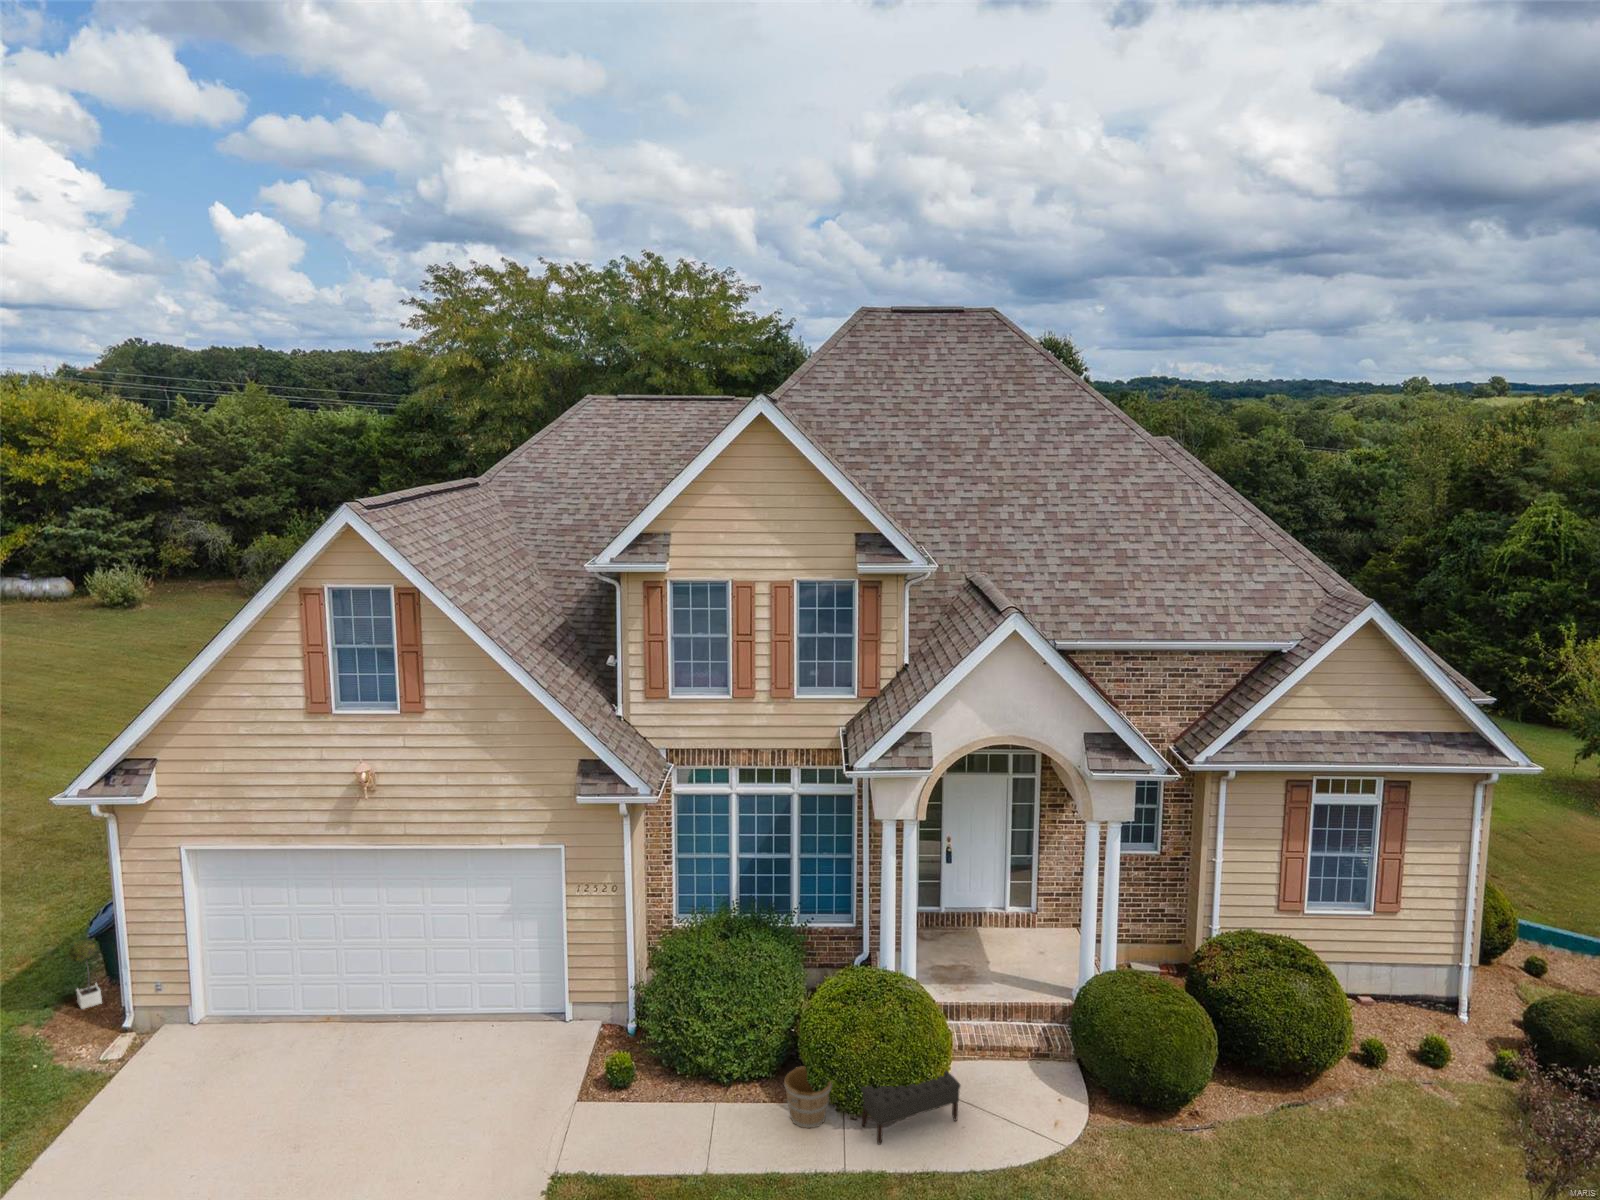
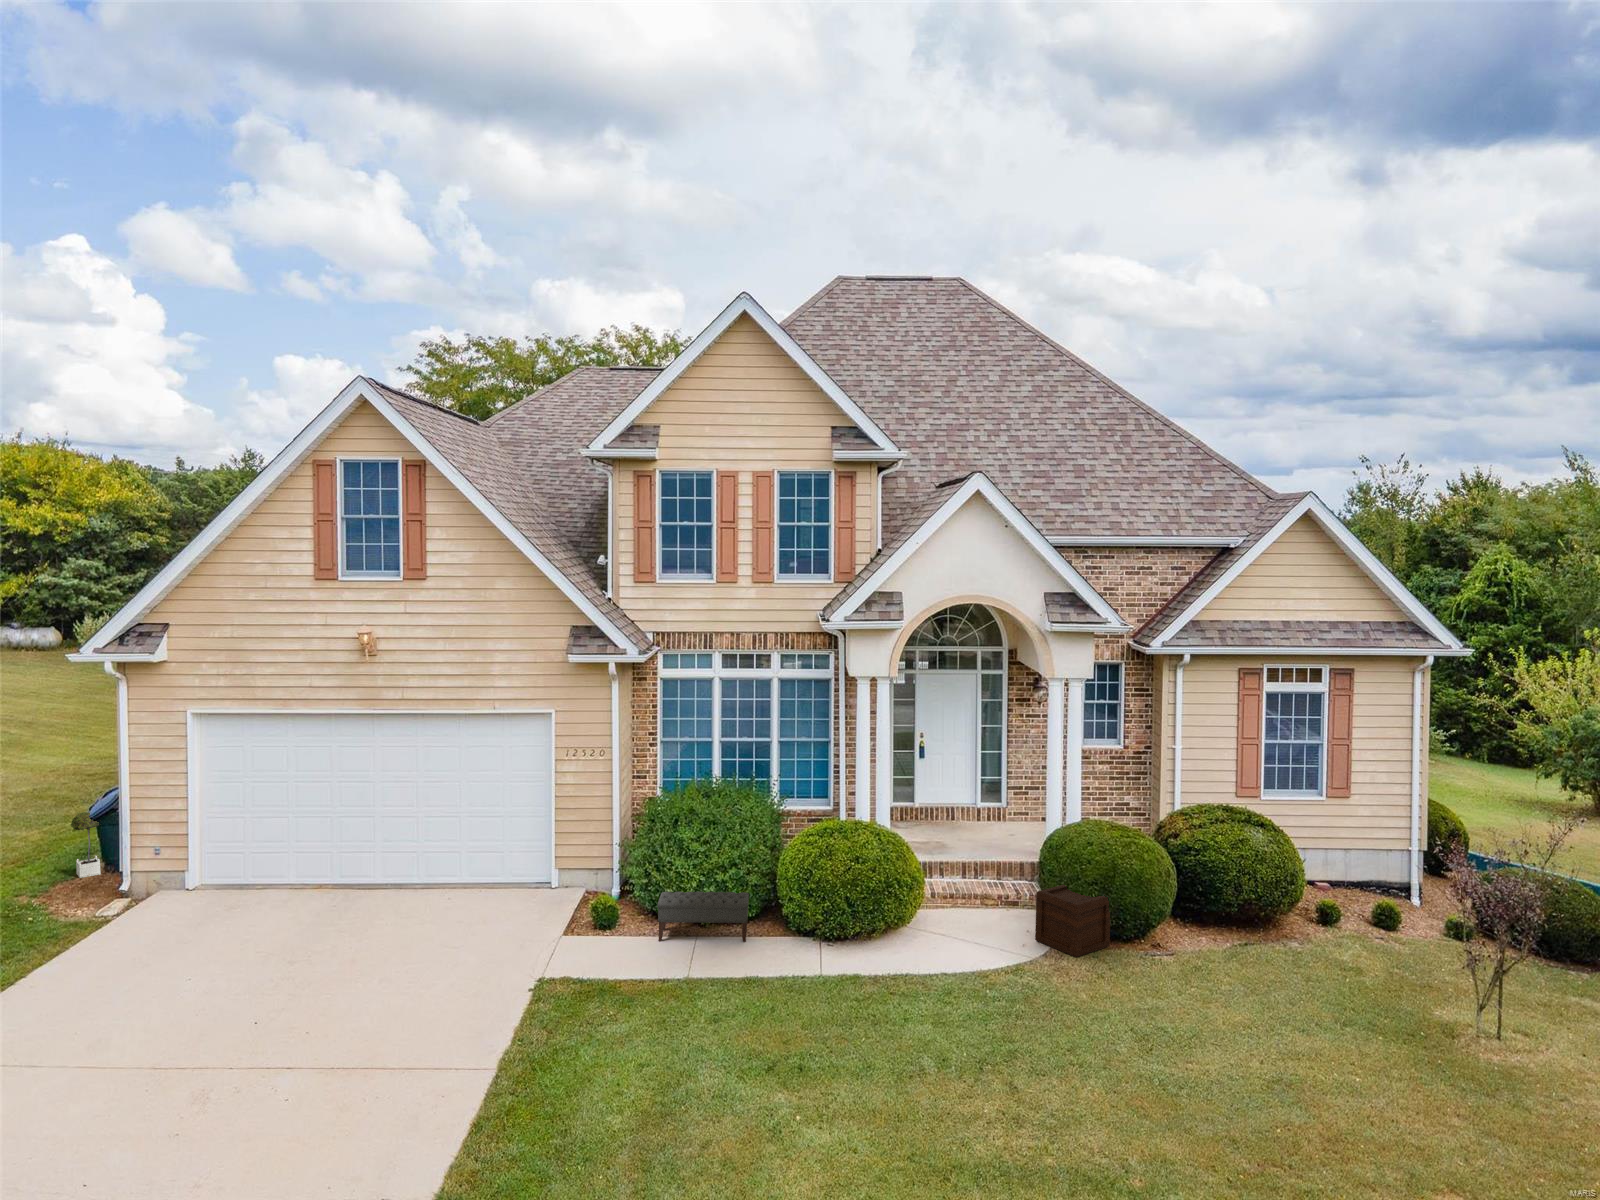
wooden crate: none [1067,1040,1146,1130] -> present [1035,885,1111,957]
wooden bucket: present [784,1066,832,1128] -> none [760,901,807,955]
bench: present [861,1070,960,1144] -> present [657,892,749,942]

